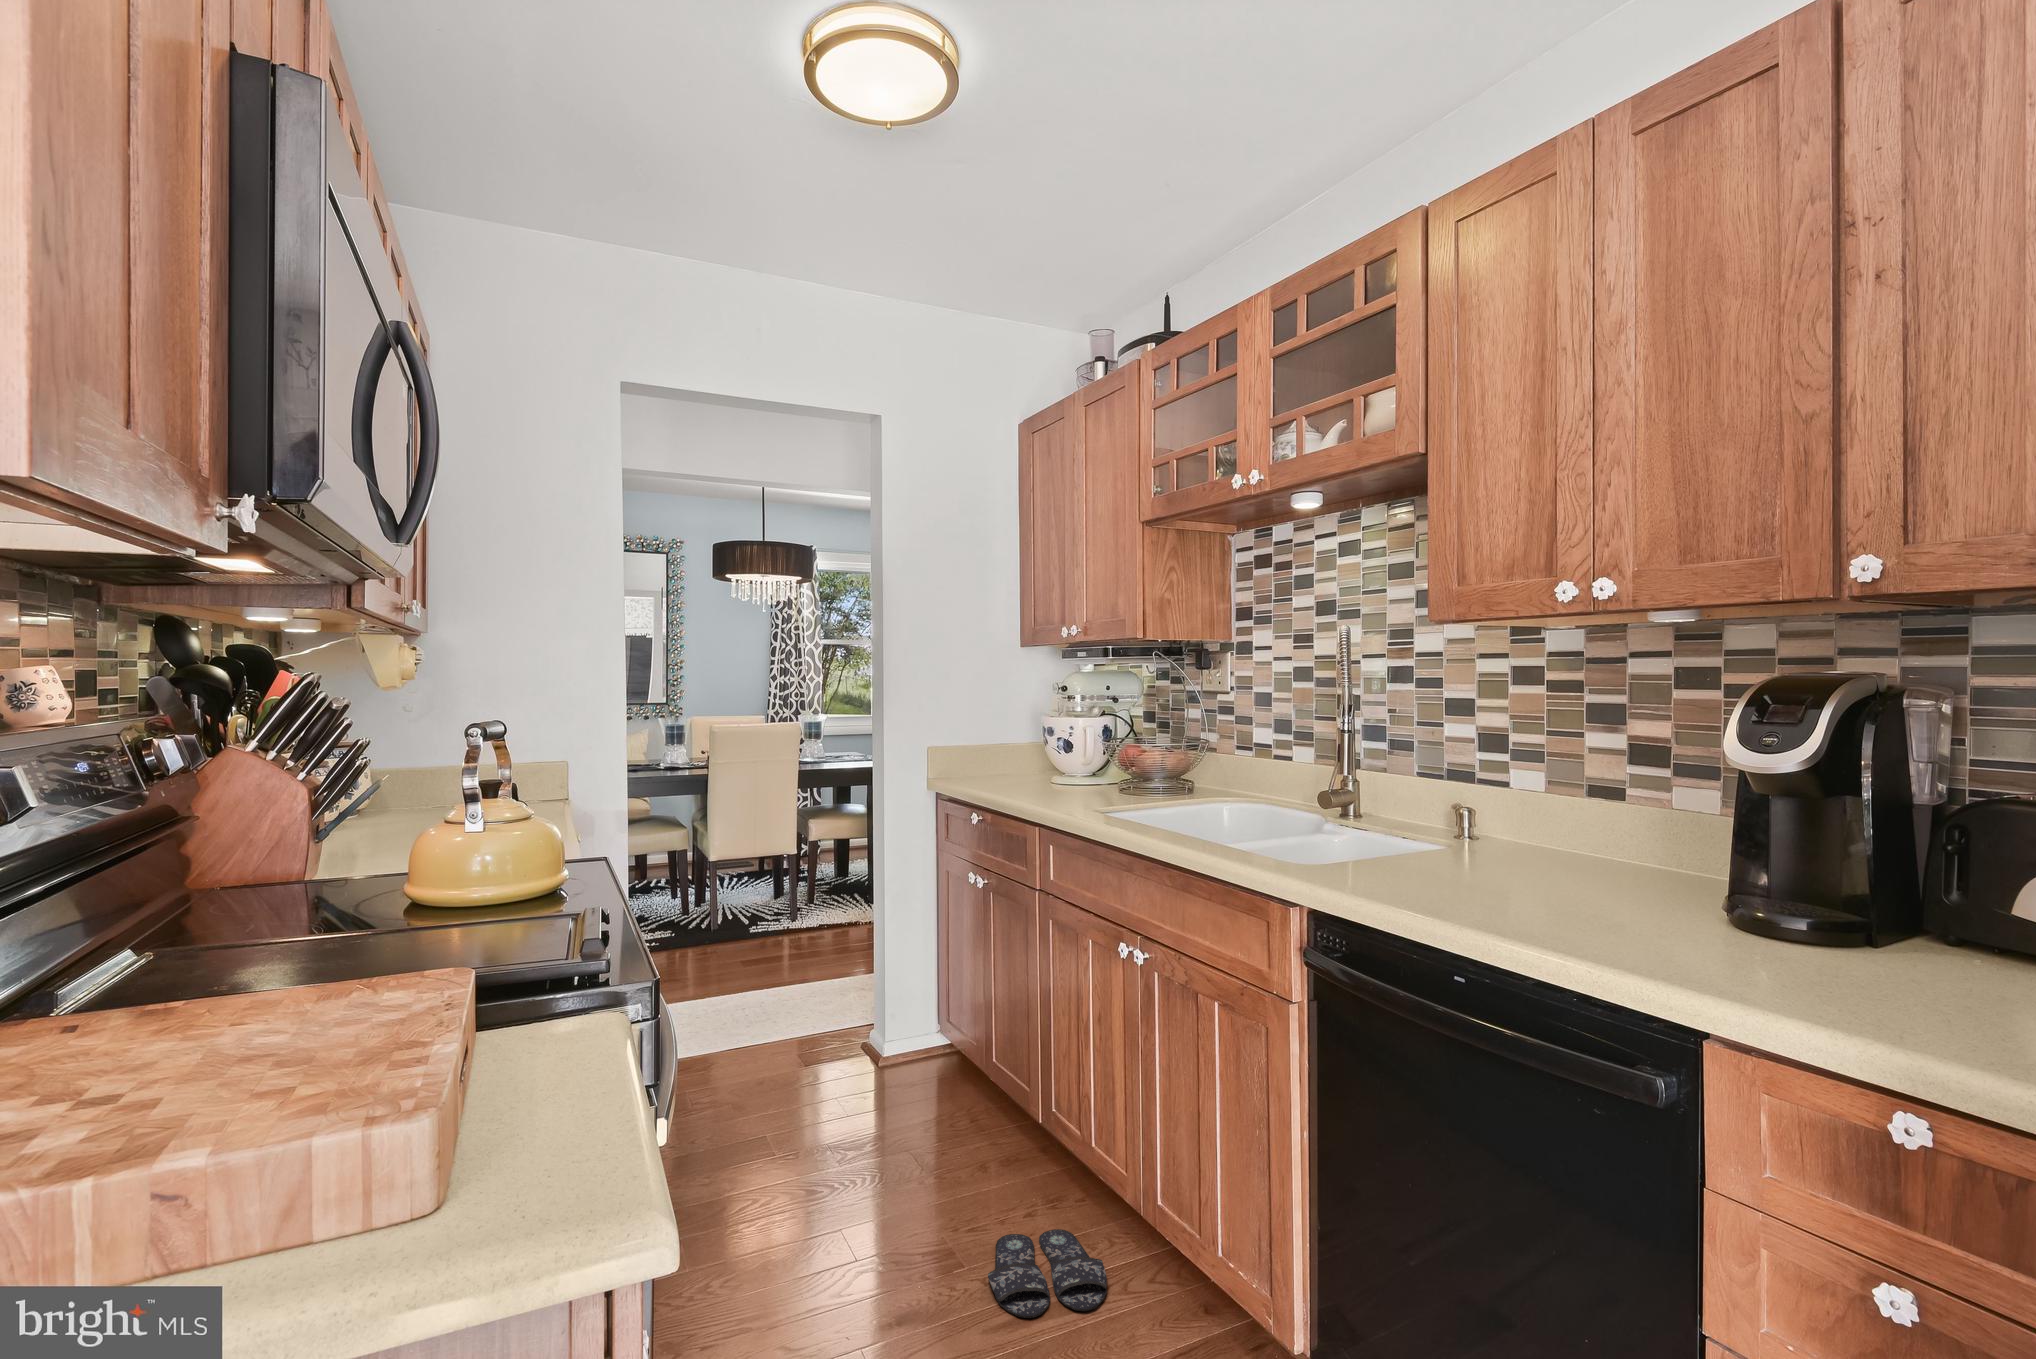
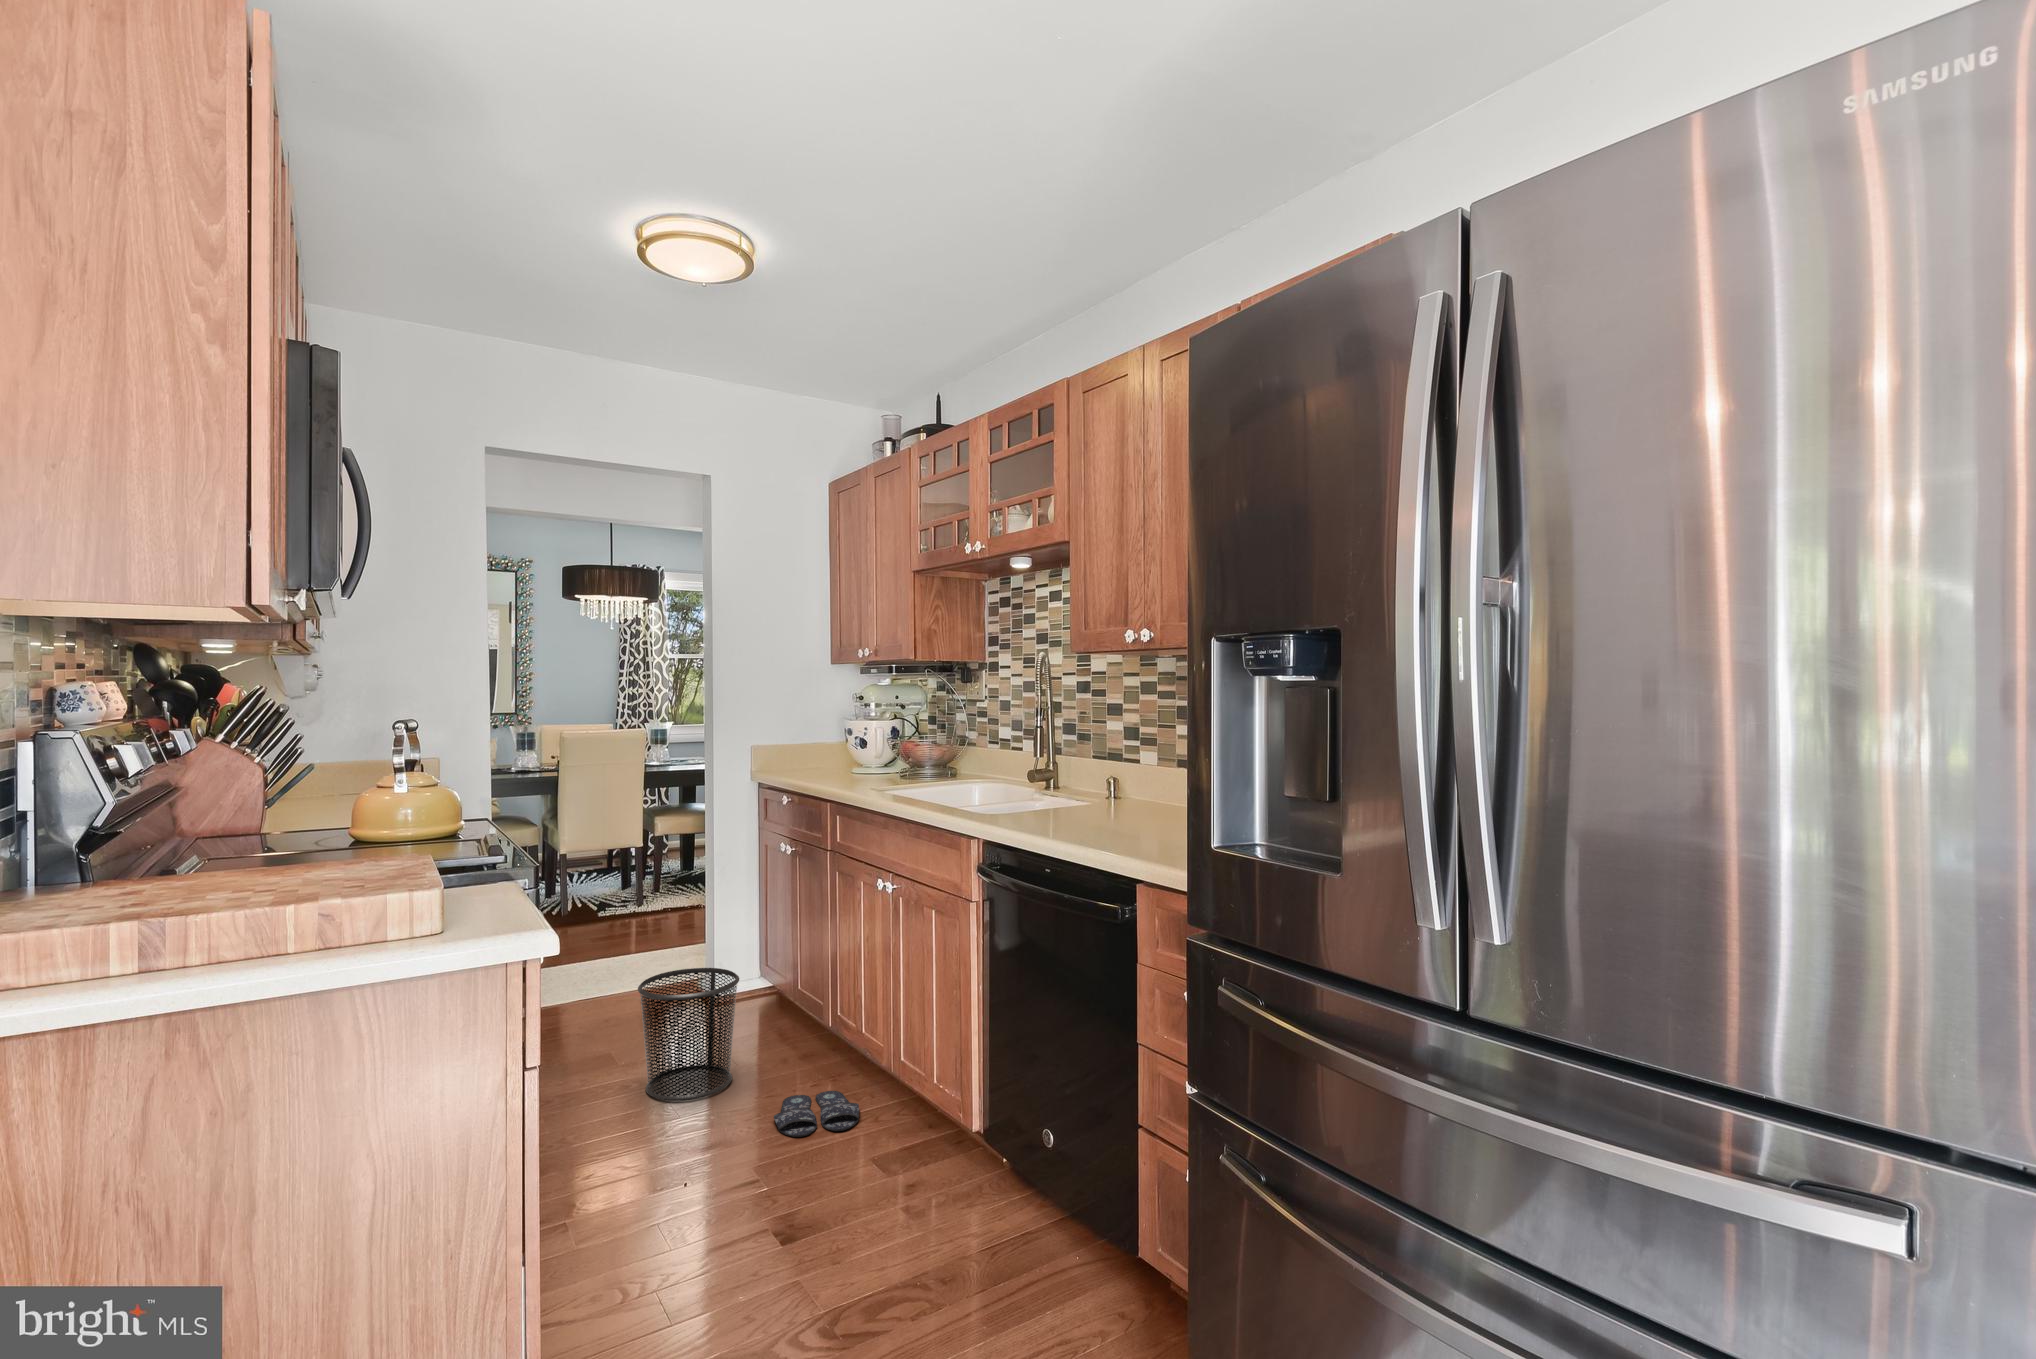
waste bin: none [803,1043,933,1233] -> present [638,968,739,1101]

